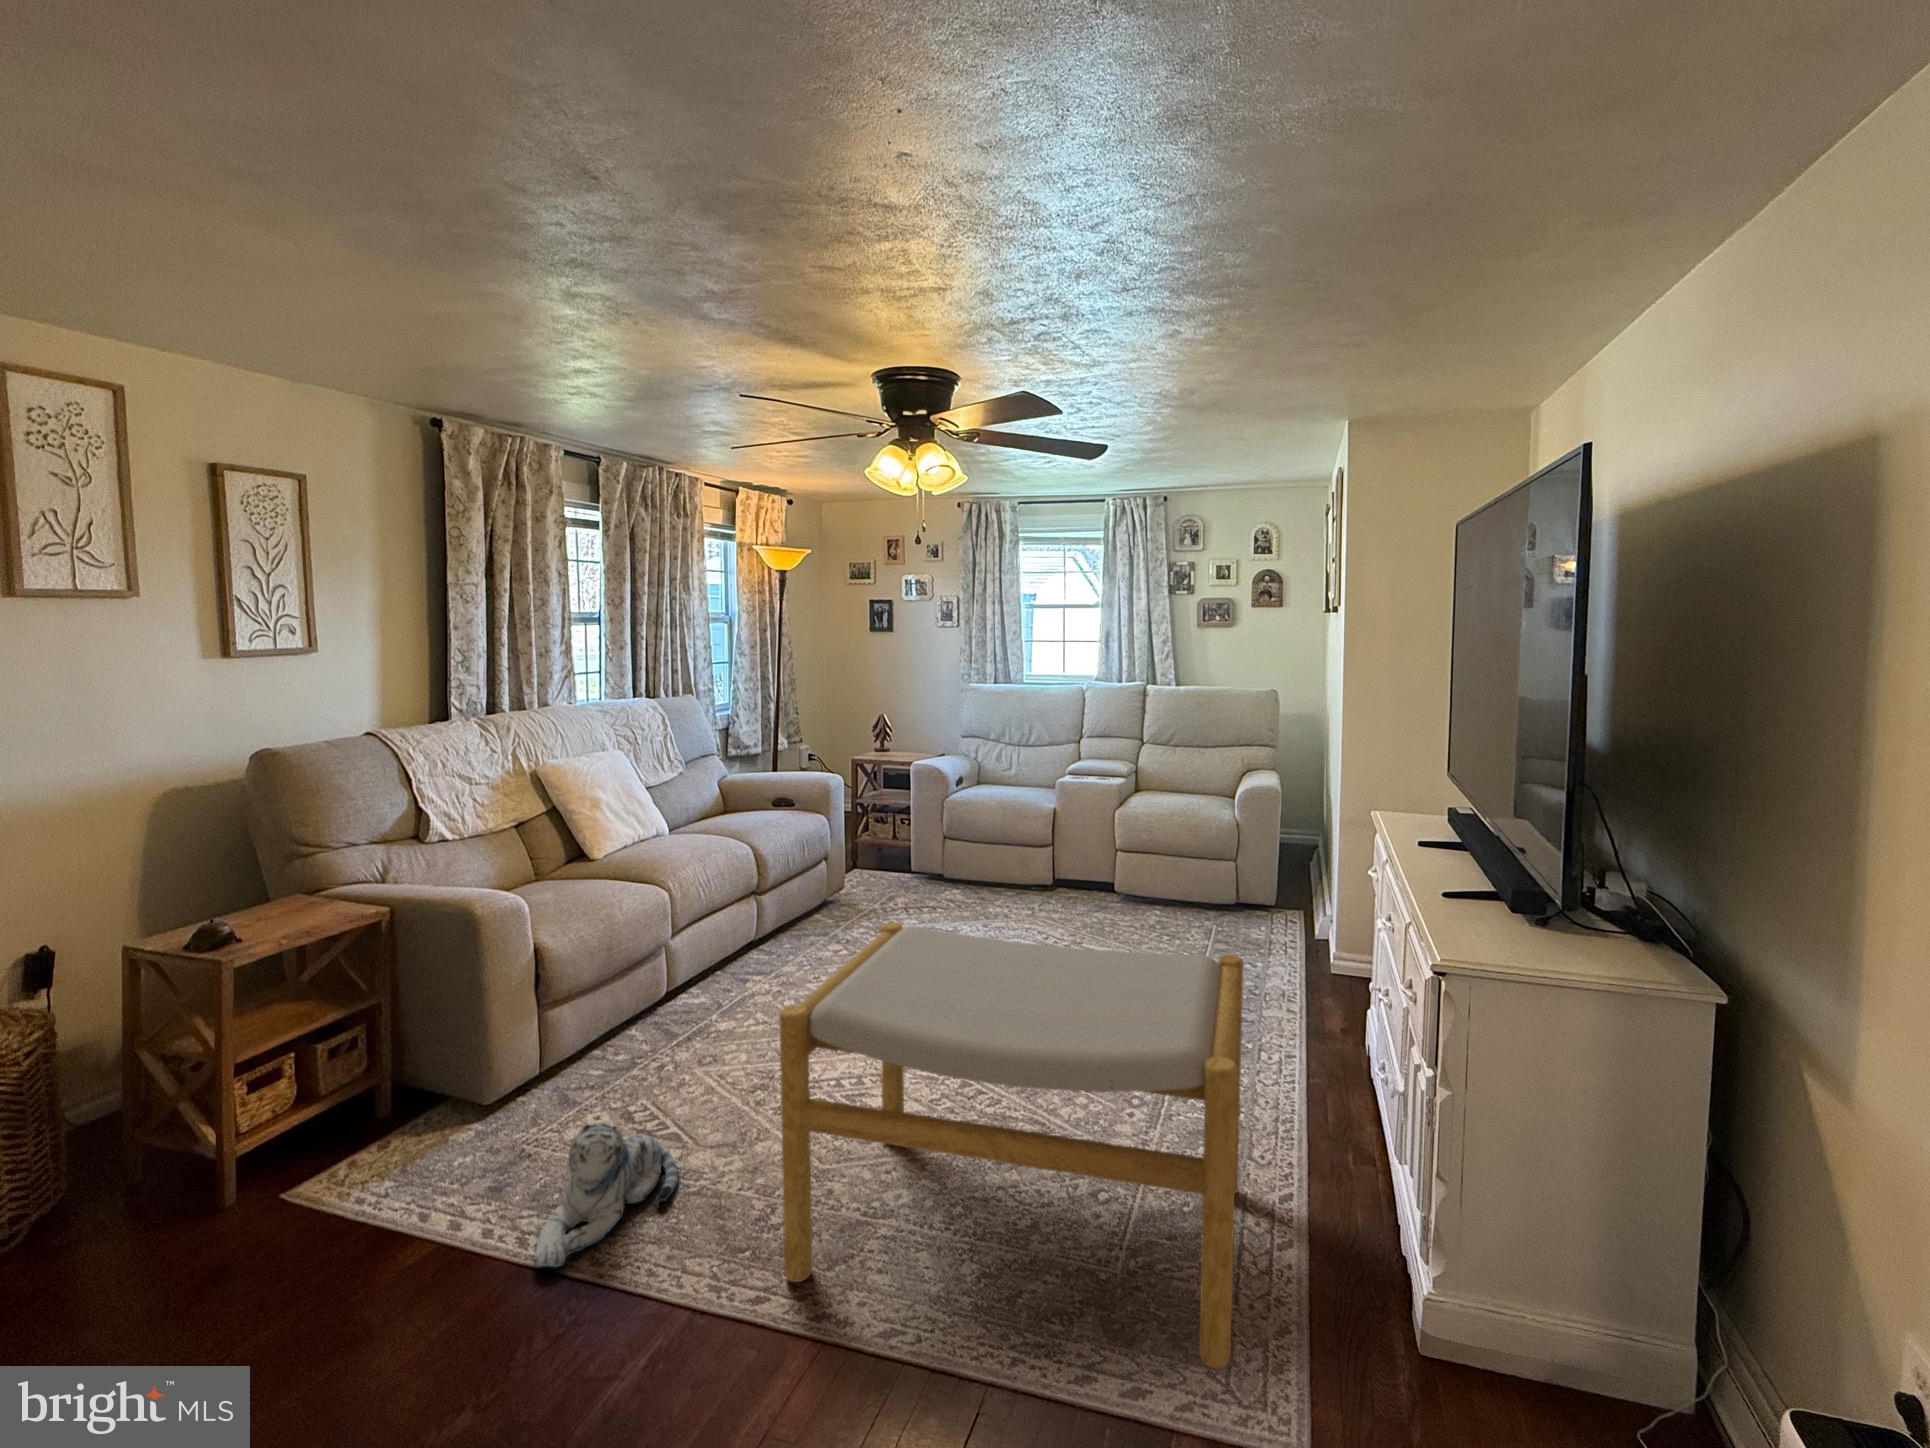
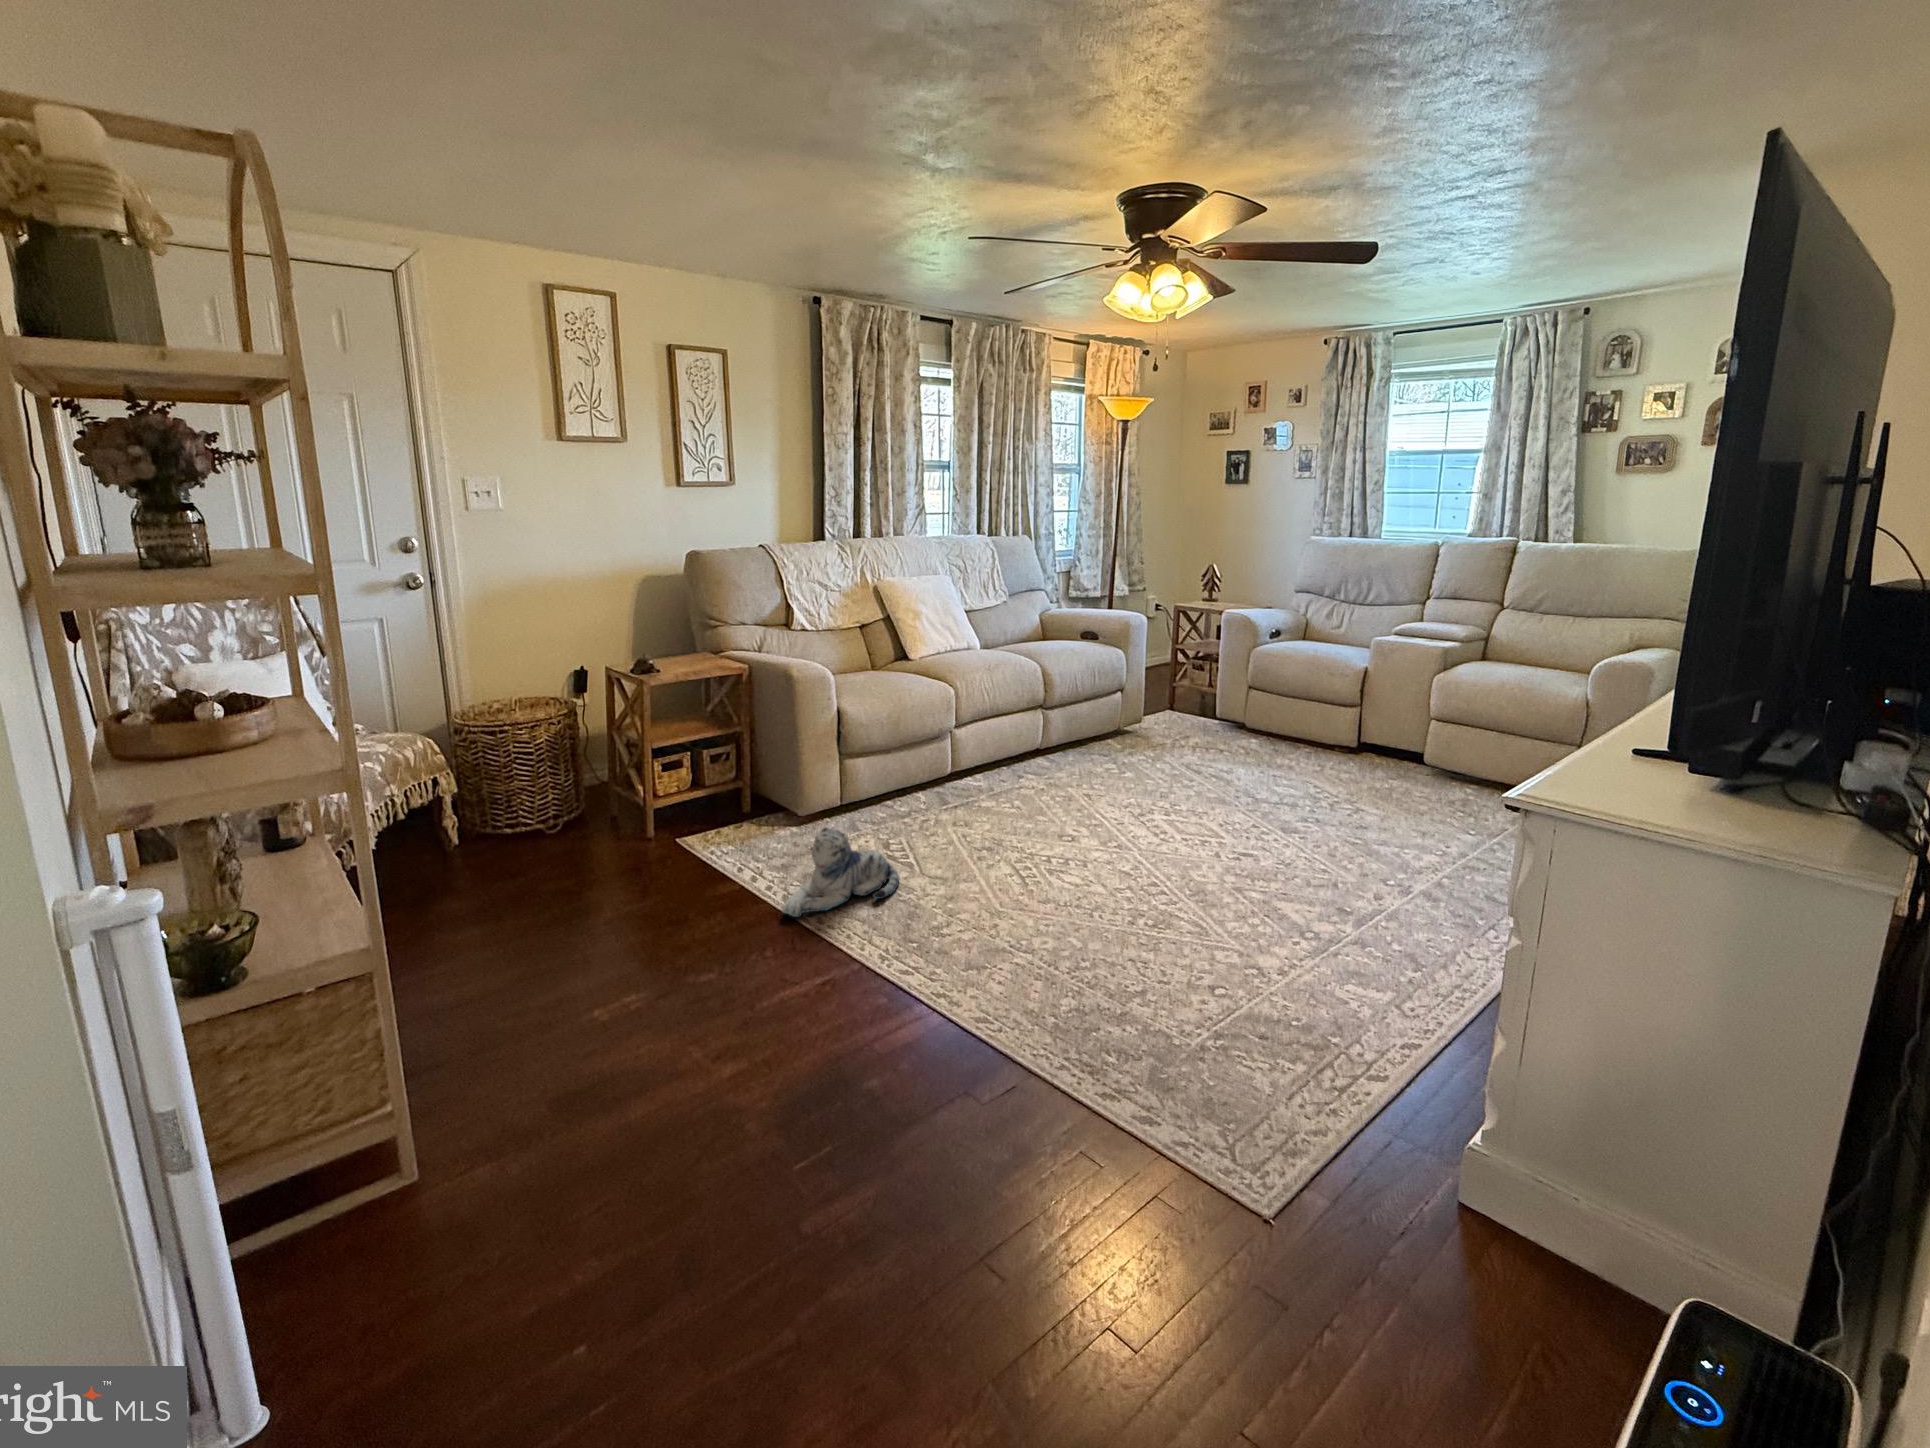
footstool: present [779,922,1243,1369] -> none [926,716,1387,1137]

